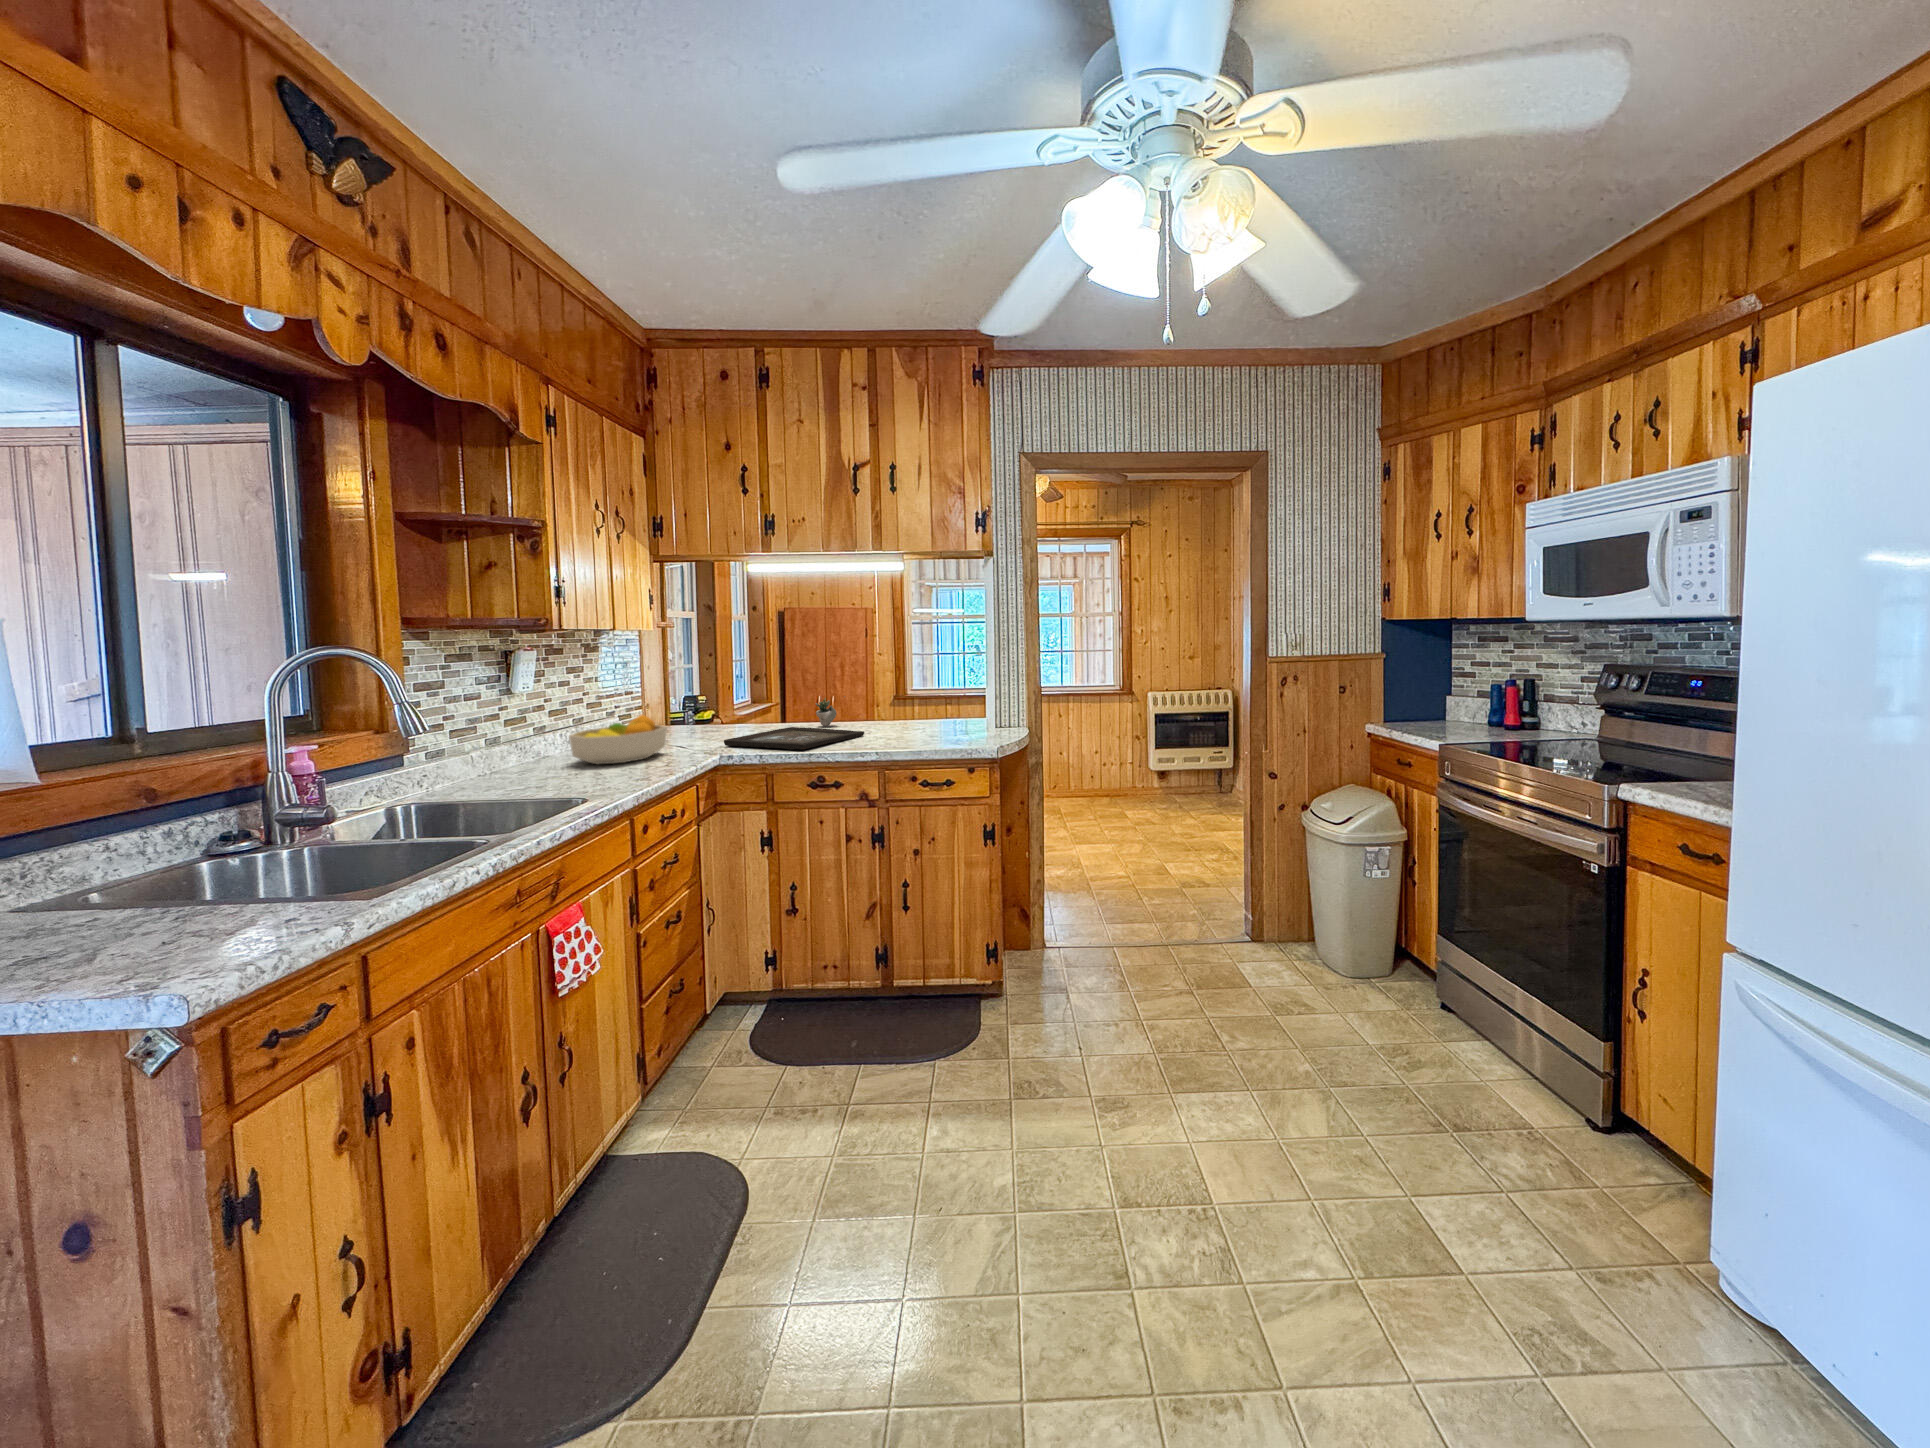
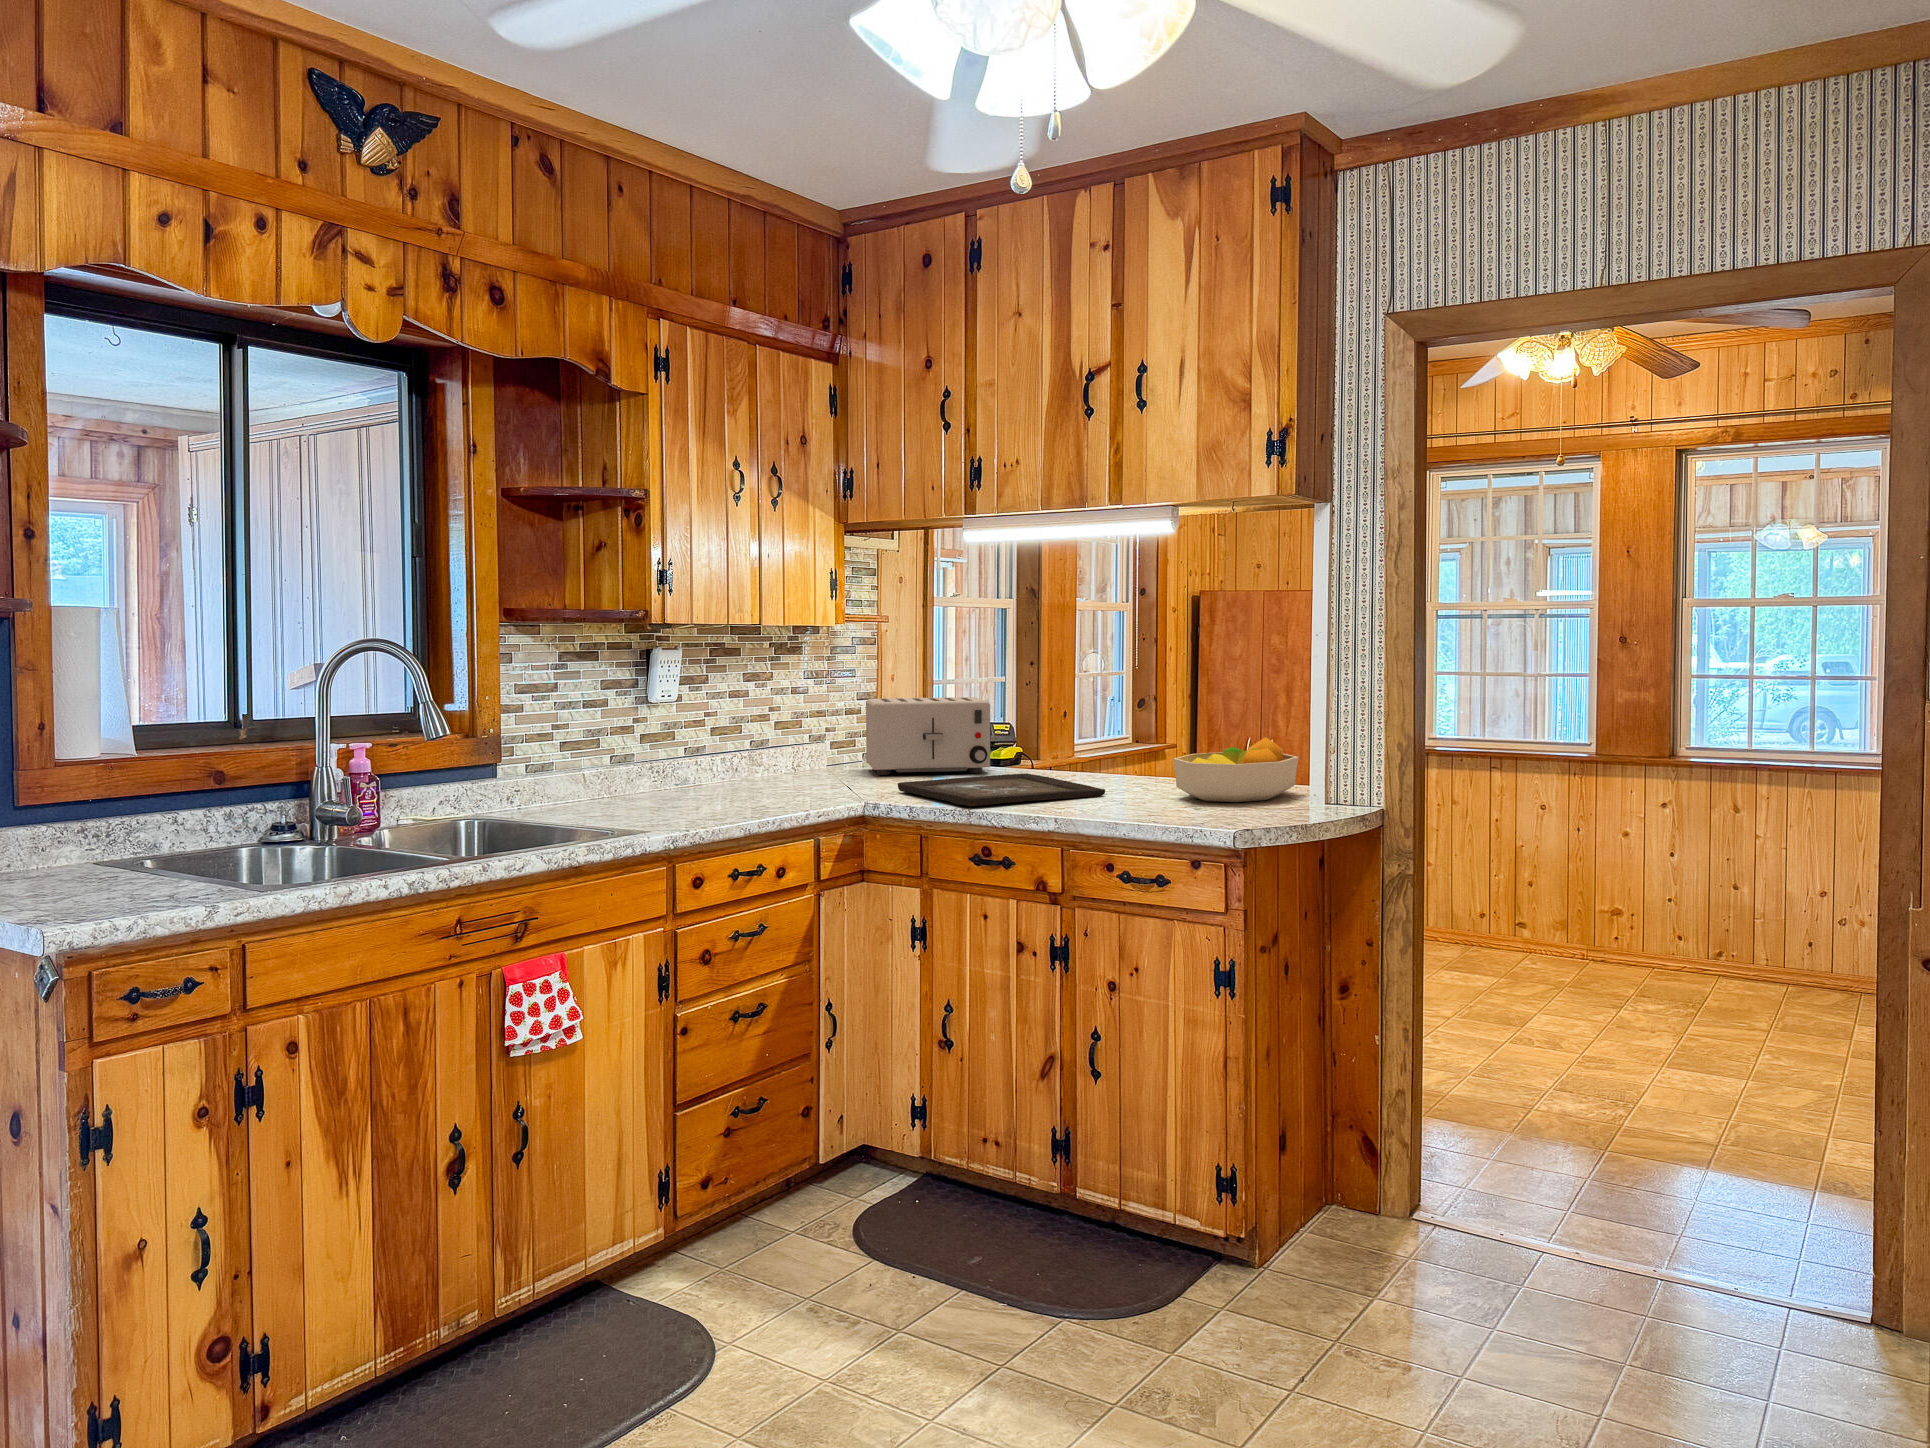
toaster: none [654,680,753,737] -> present [866,697,990,775]
succulent plant: present [816,696,845,726] -> none [1077,731,1112,777]
fruit bowl: present [569,714,667,764] -> present [1173,737,1299,802]

